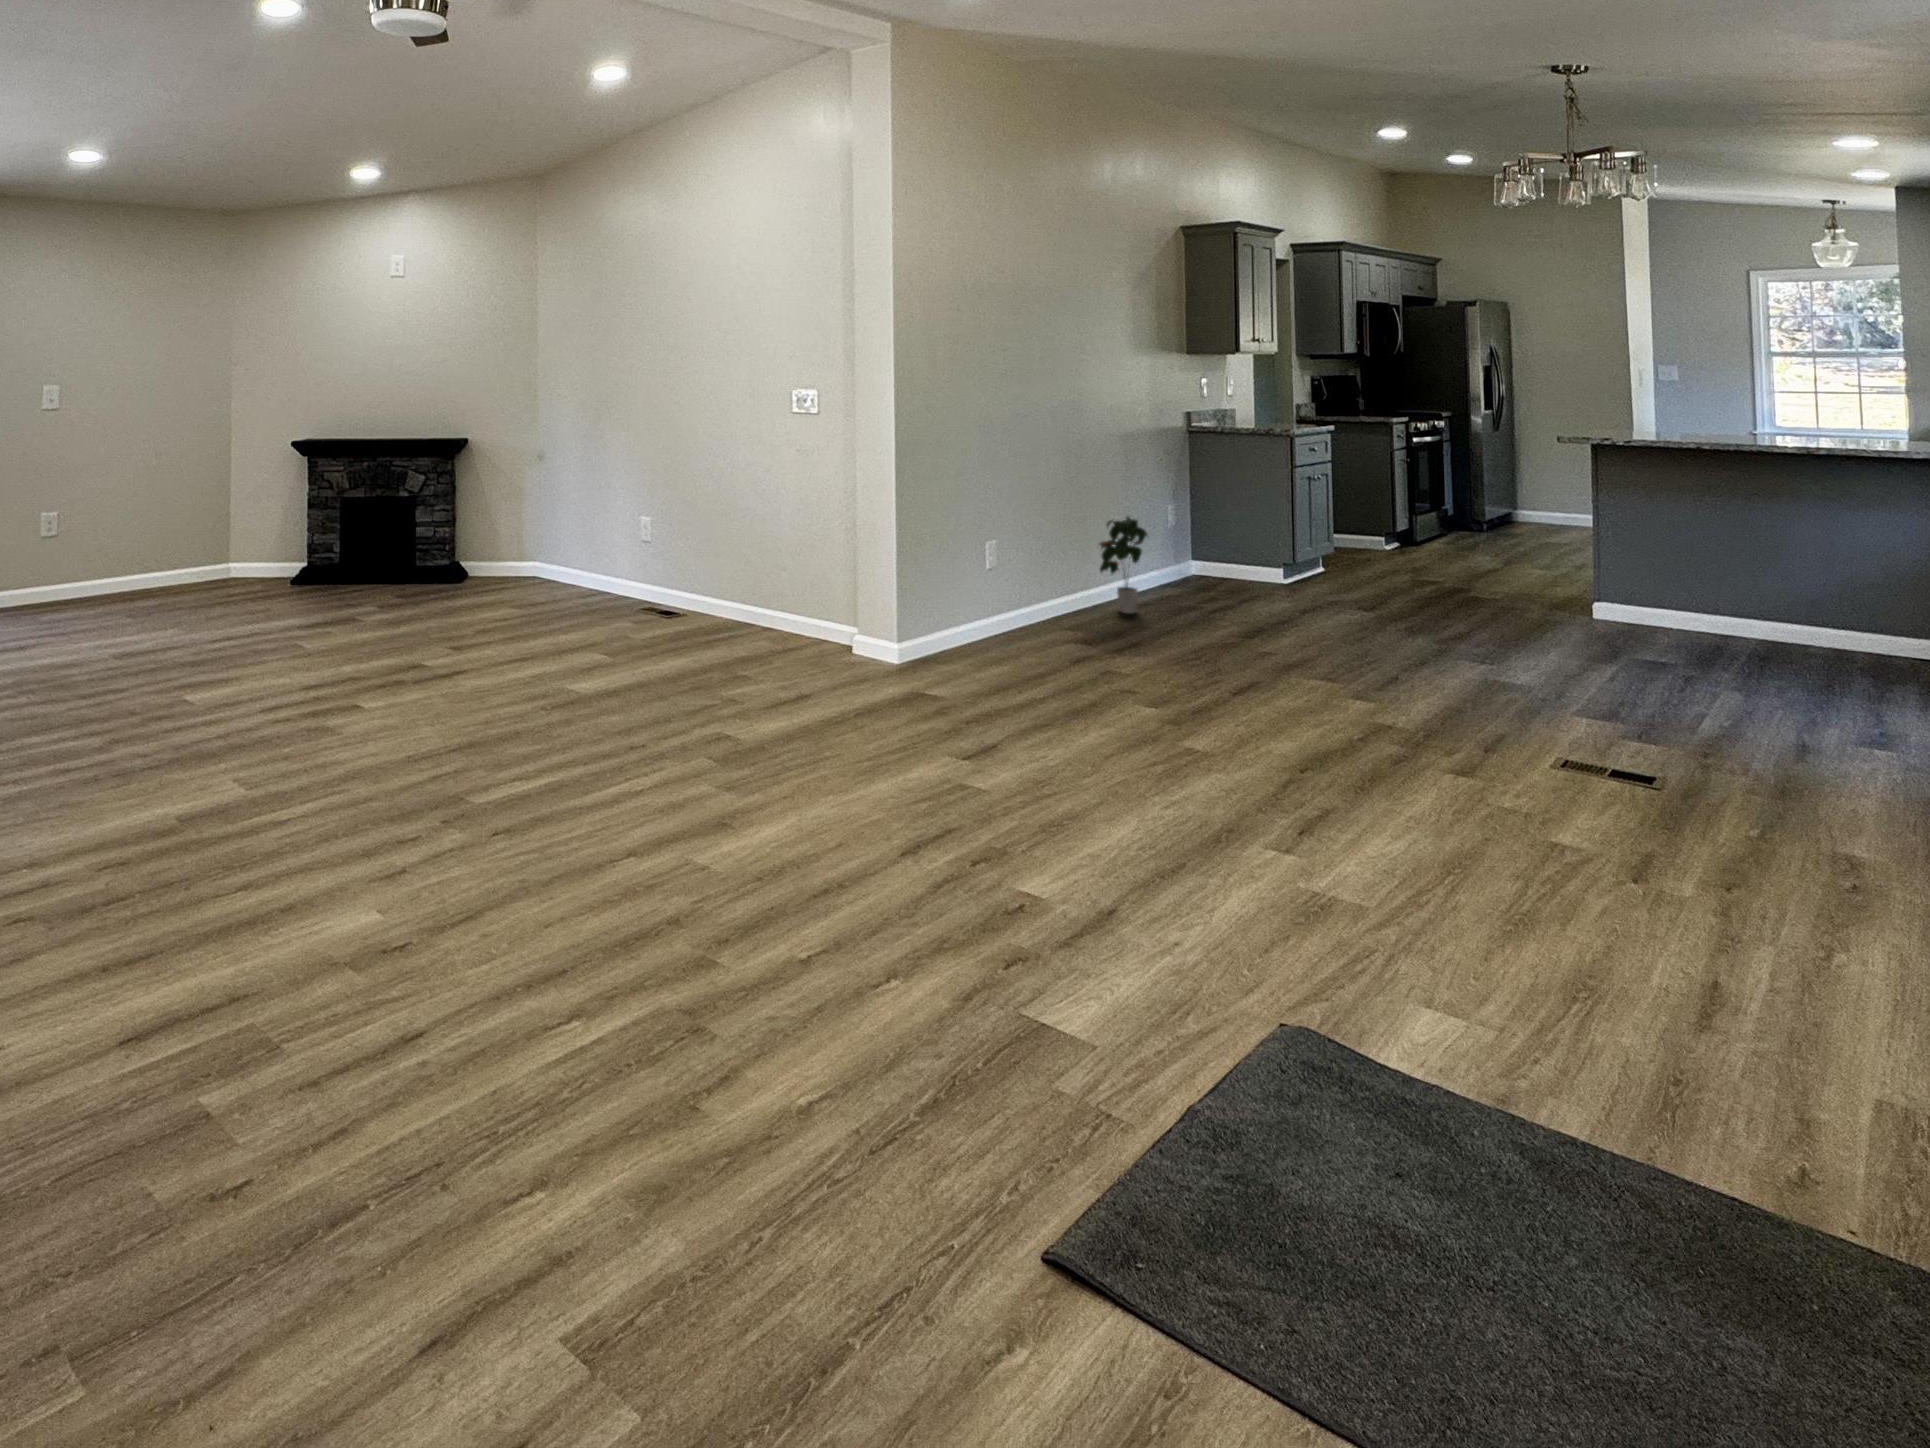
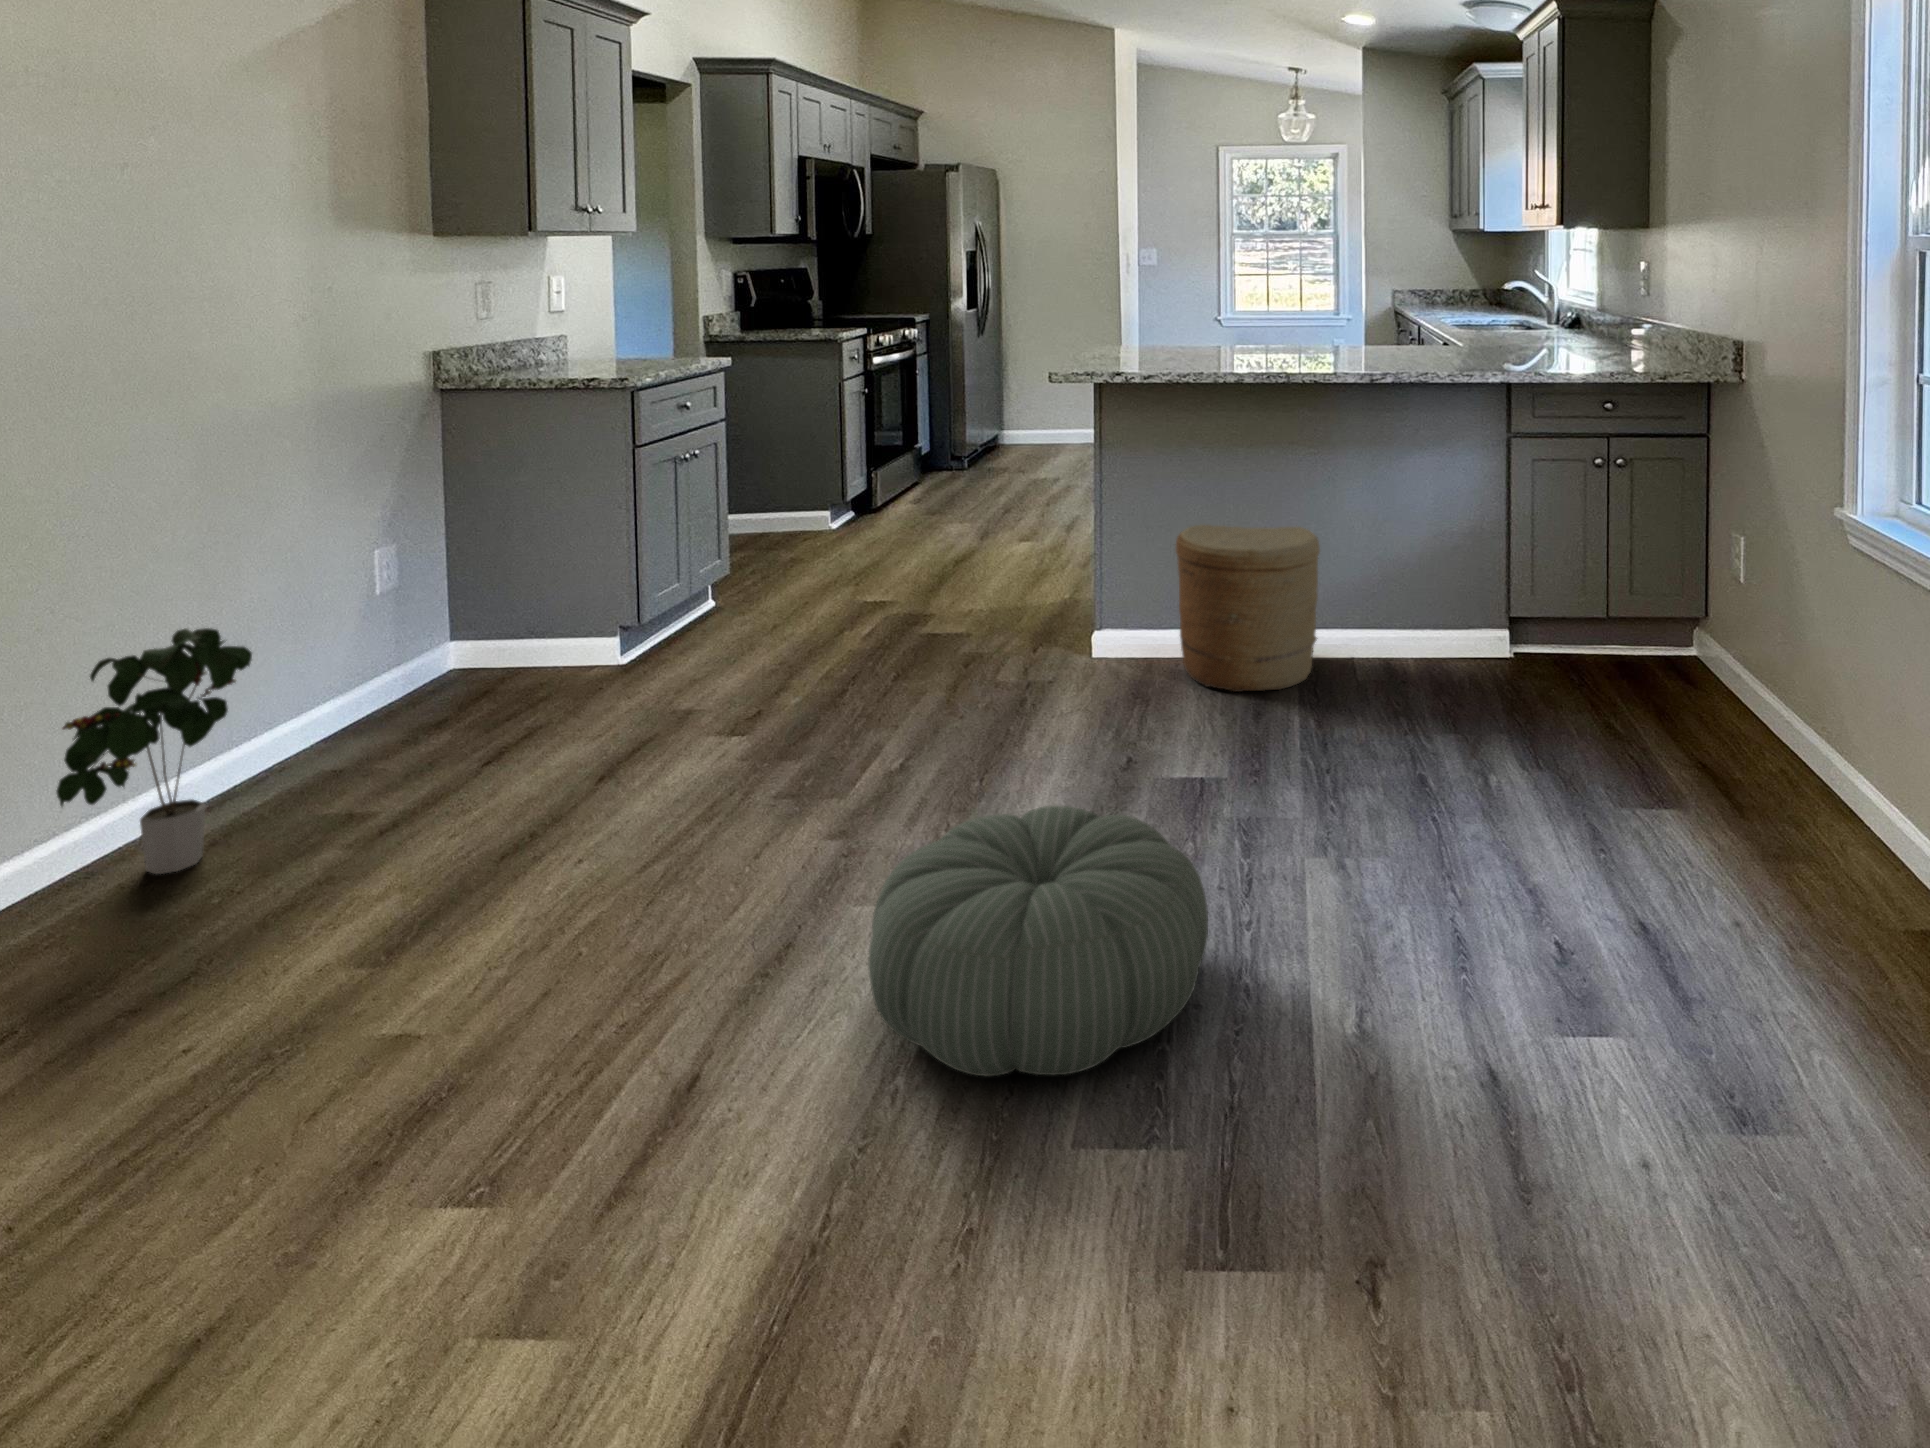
woven basket: none [1652,542,1774,650] -> present [1176,525,1320,692]
pouf: none [1463,622,1645,712] -> present [868,806,1208,1076]

